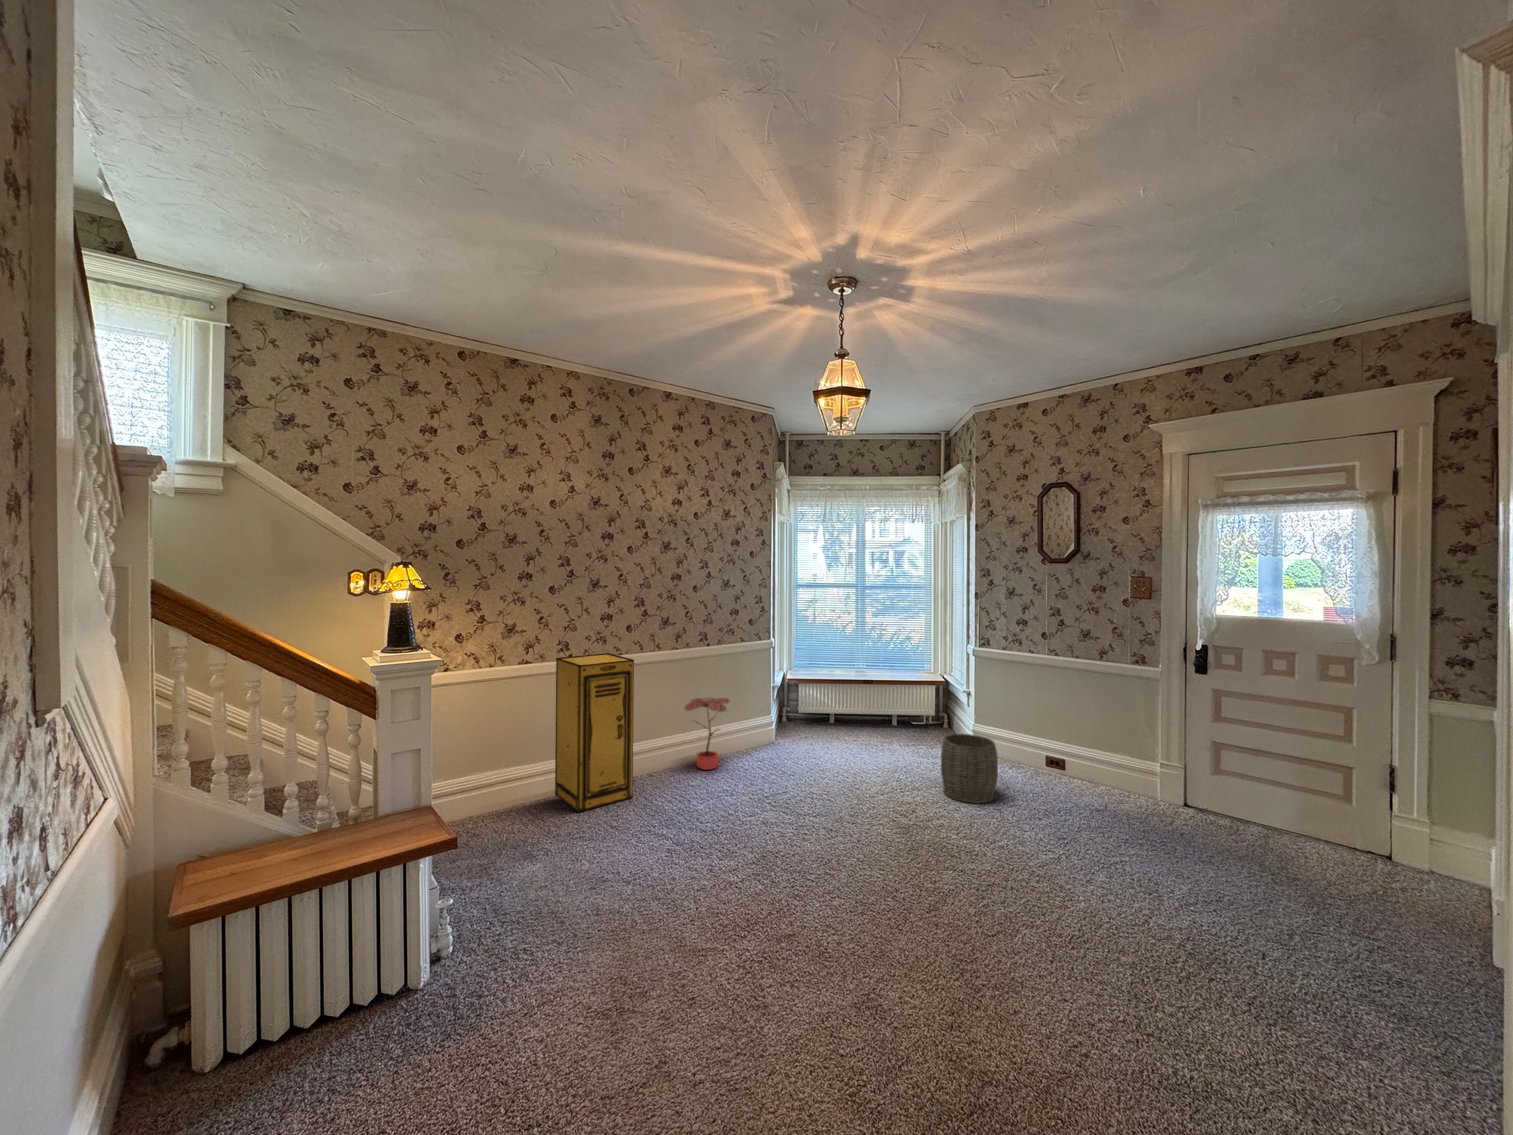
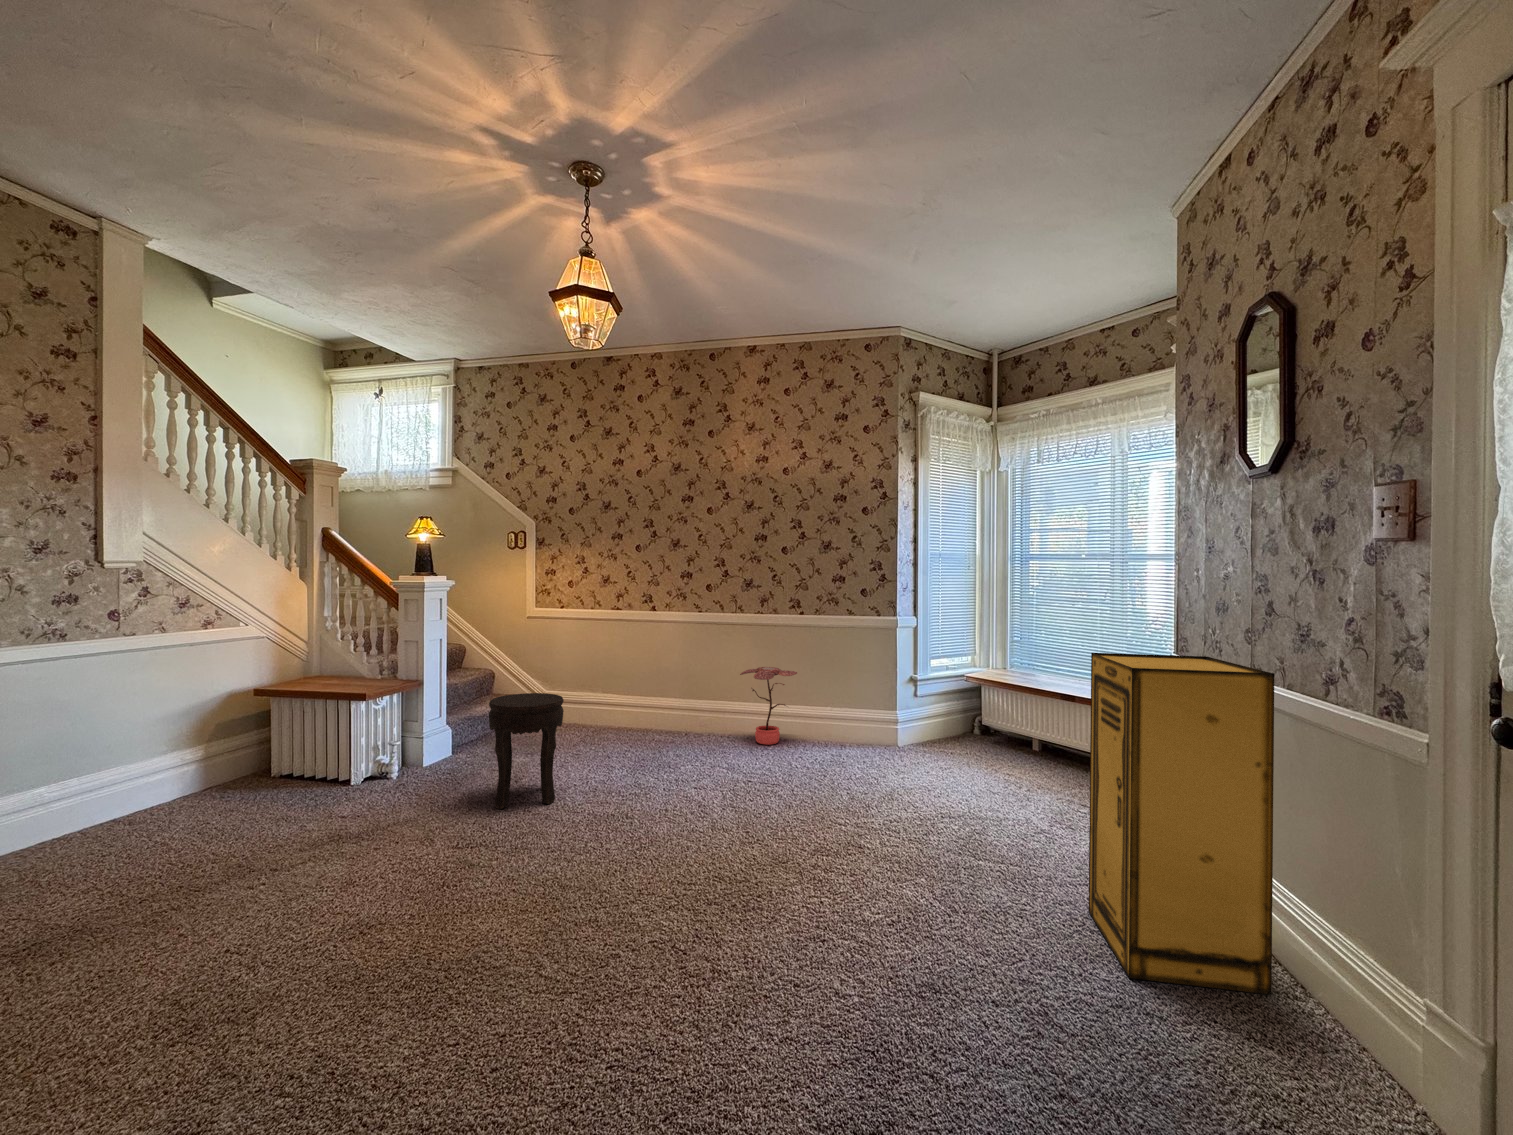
storage cabinet: present [555,653,634,812] -> present [1089,653,1274,995]
woven basket: present [941,734,998,803] -> none [894,756,982,868]
side table: none [666,770,744,910] -> present [489,693,564,809]

